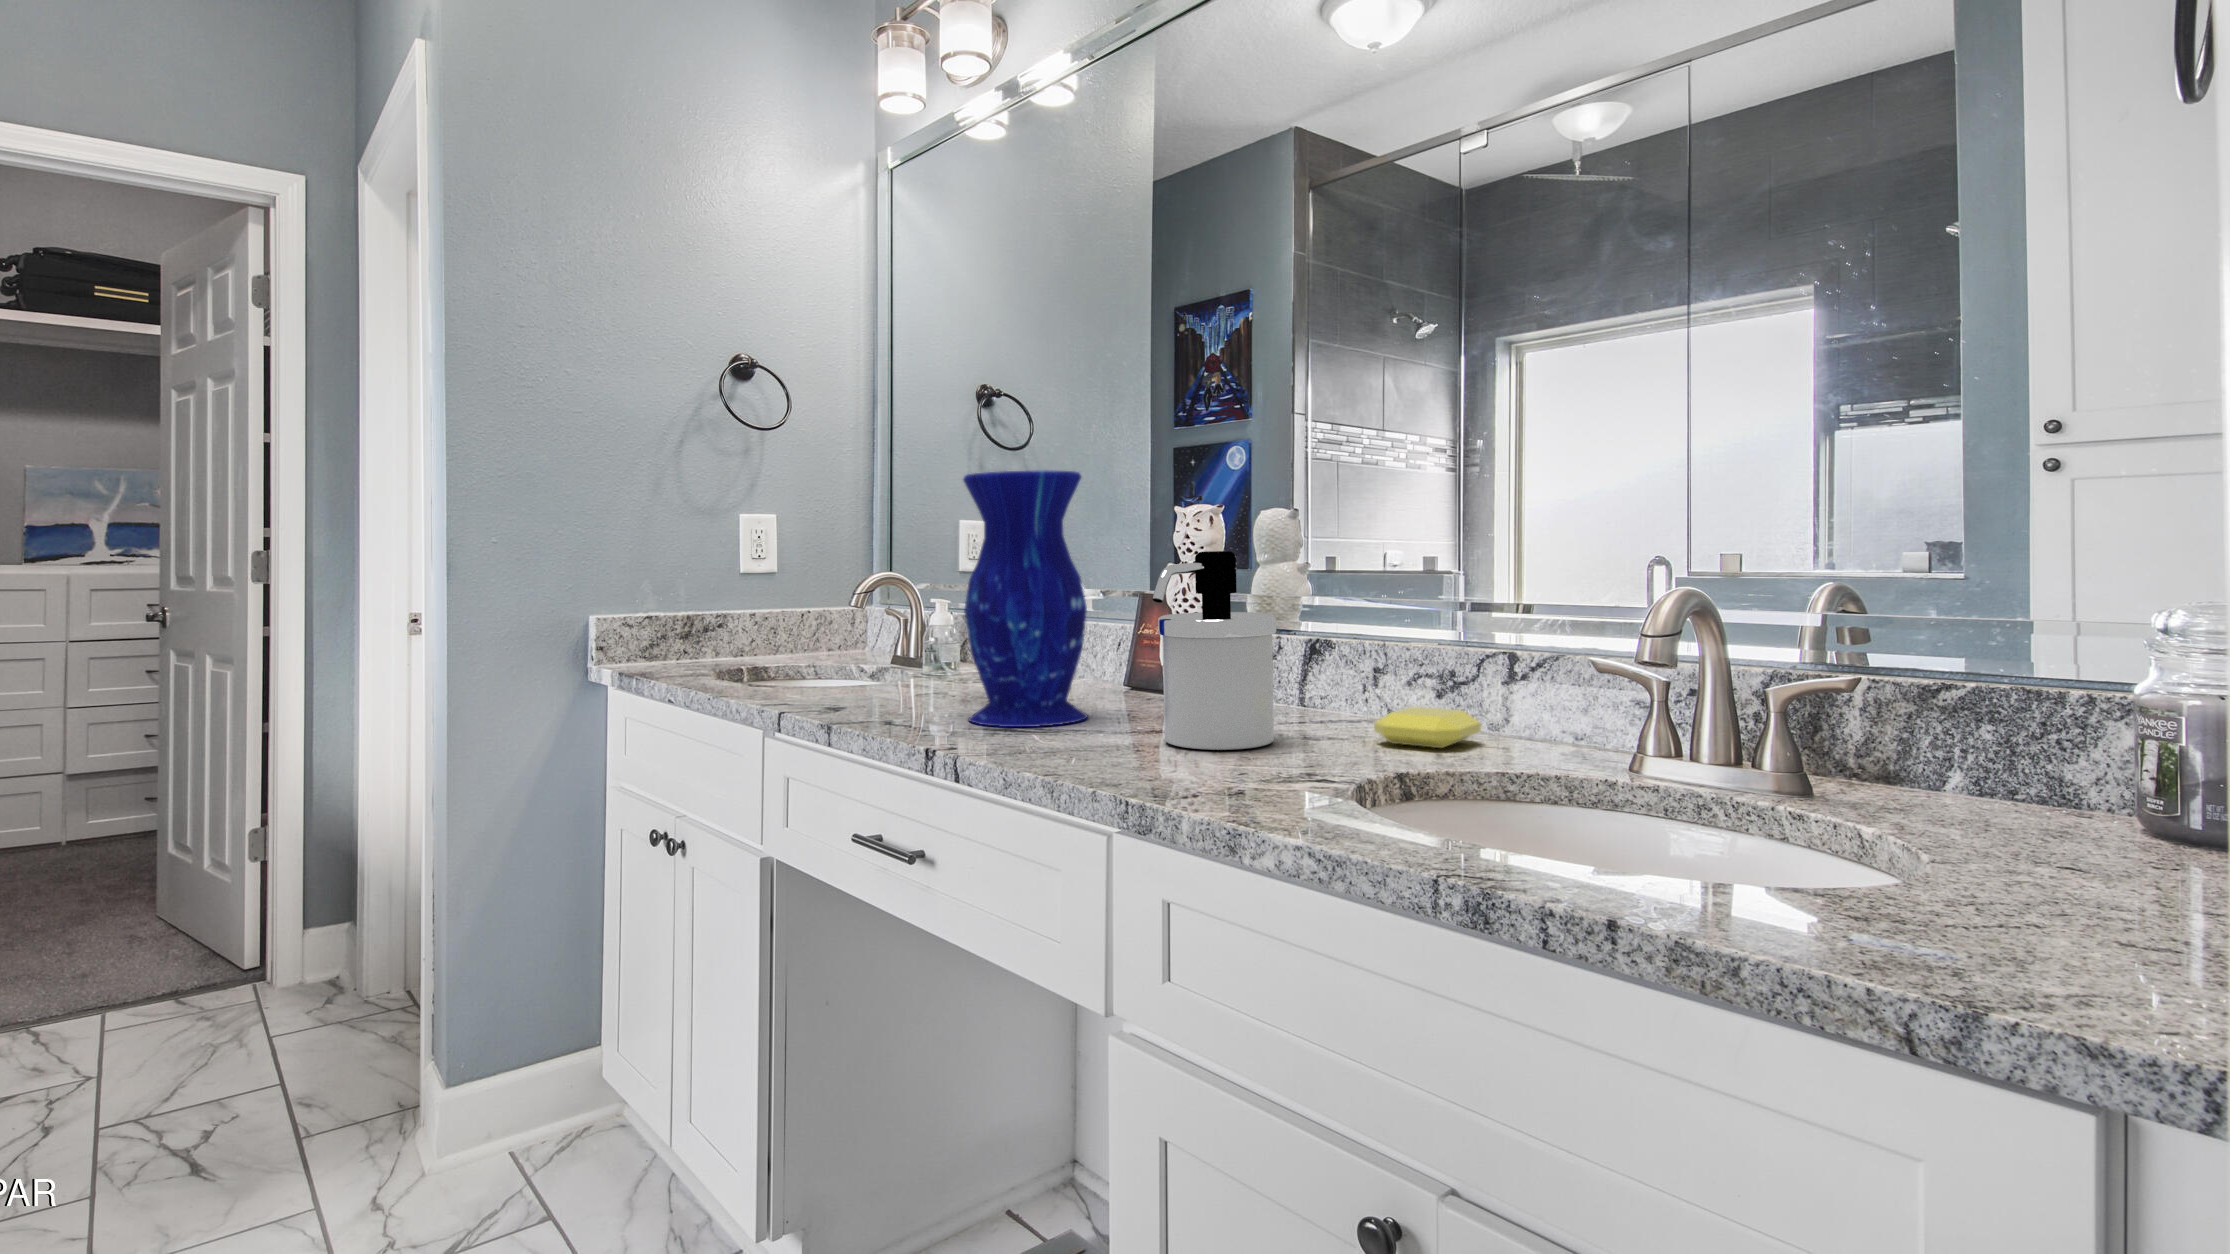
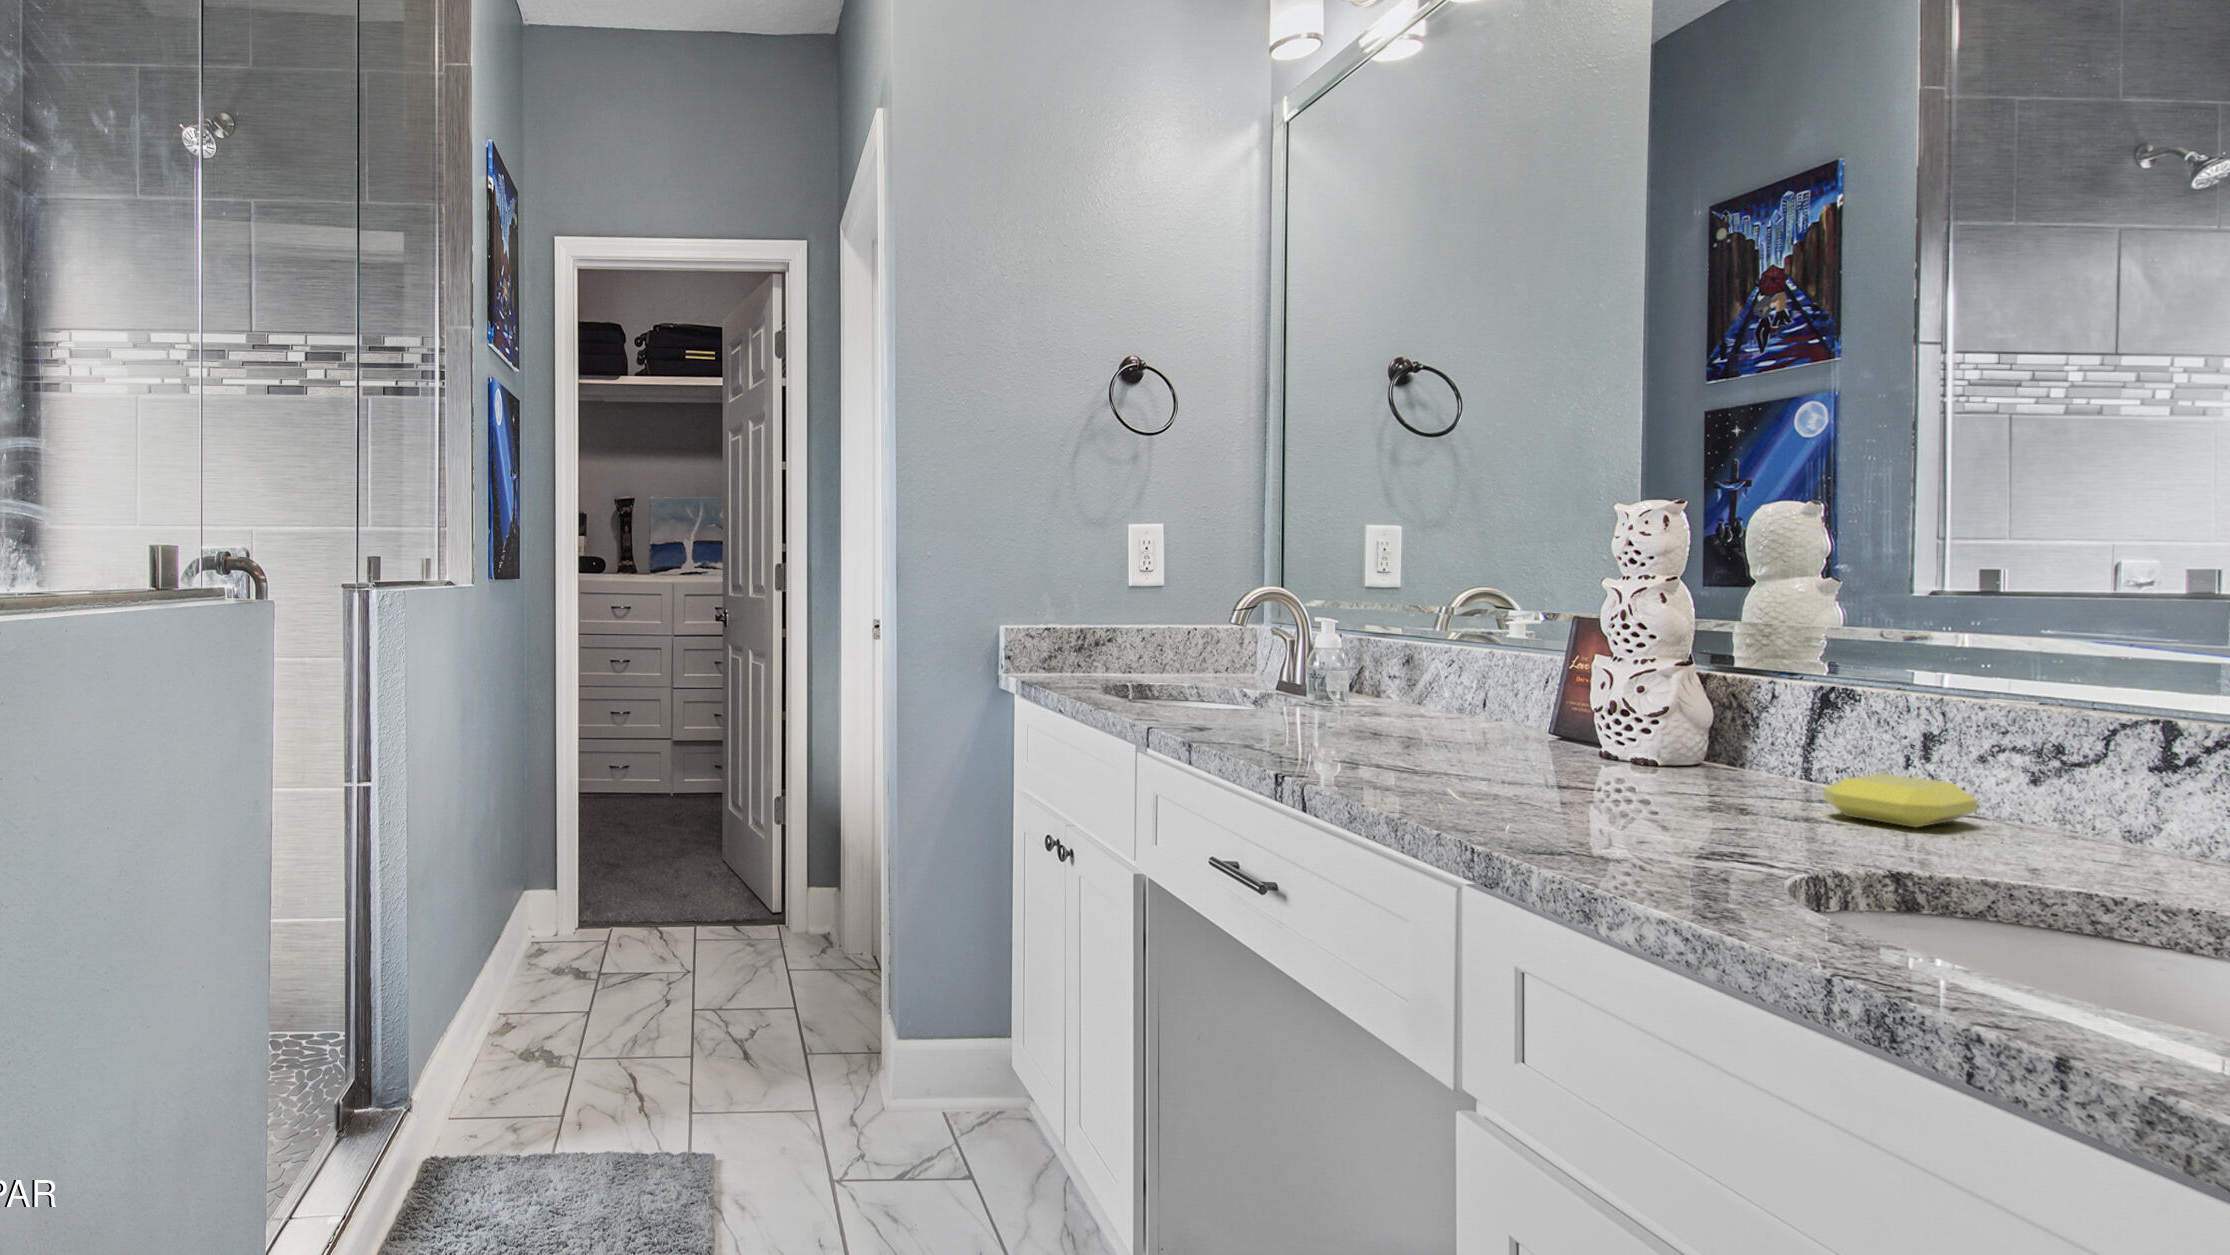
vase: present [963,471,1088,727] -> none [1337,484,1475,763]
soap dispenser: present [1153,551,1276,750] -> none [1530,576,1694,806]

